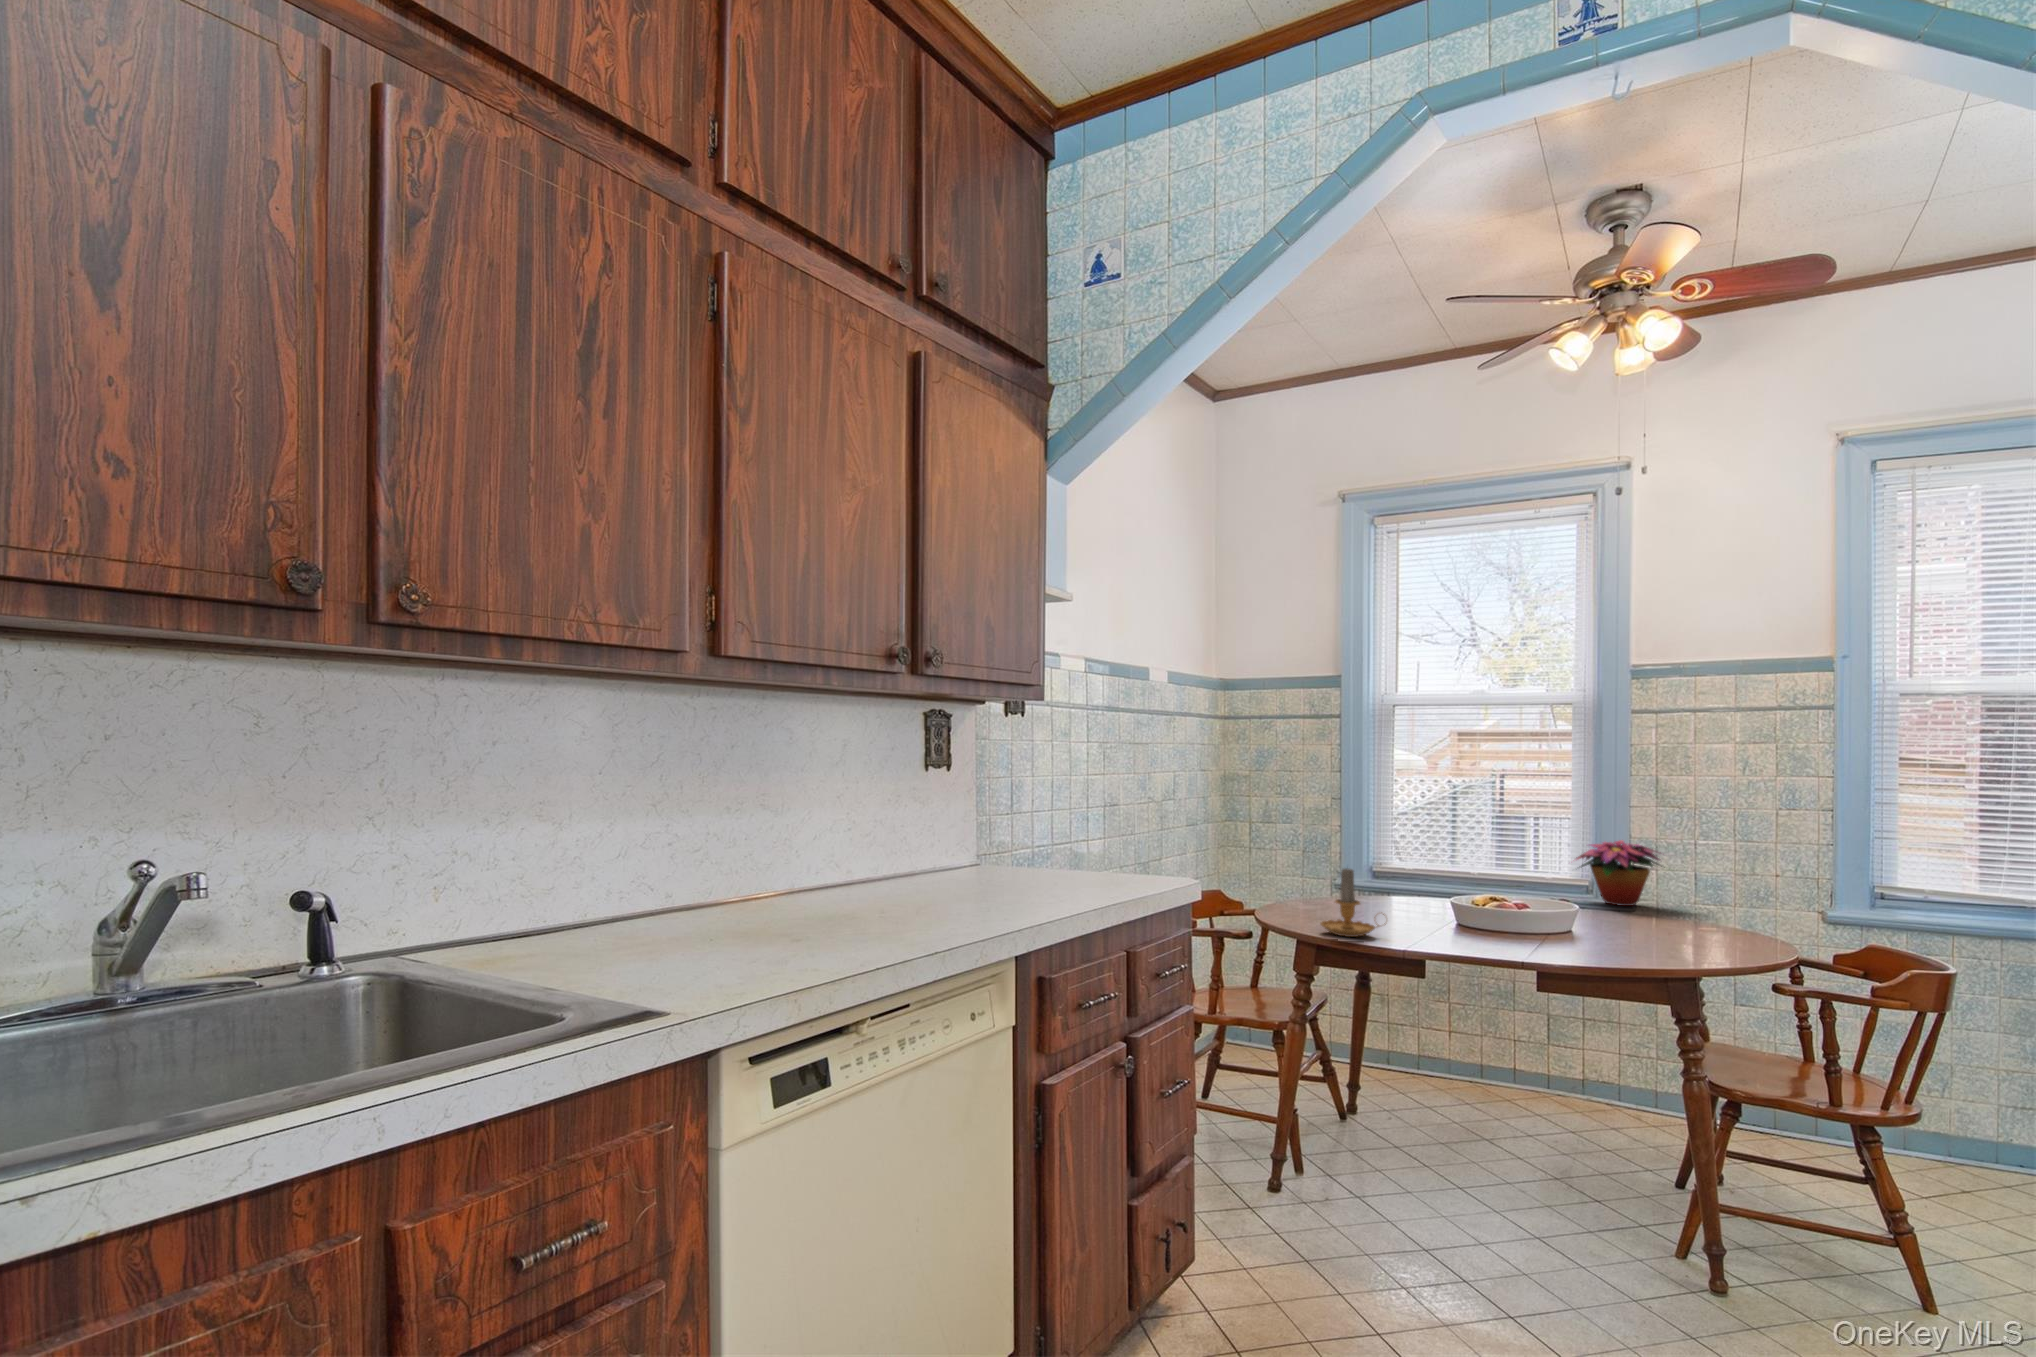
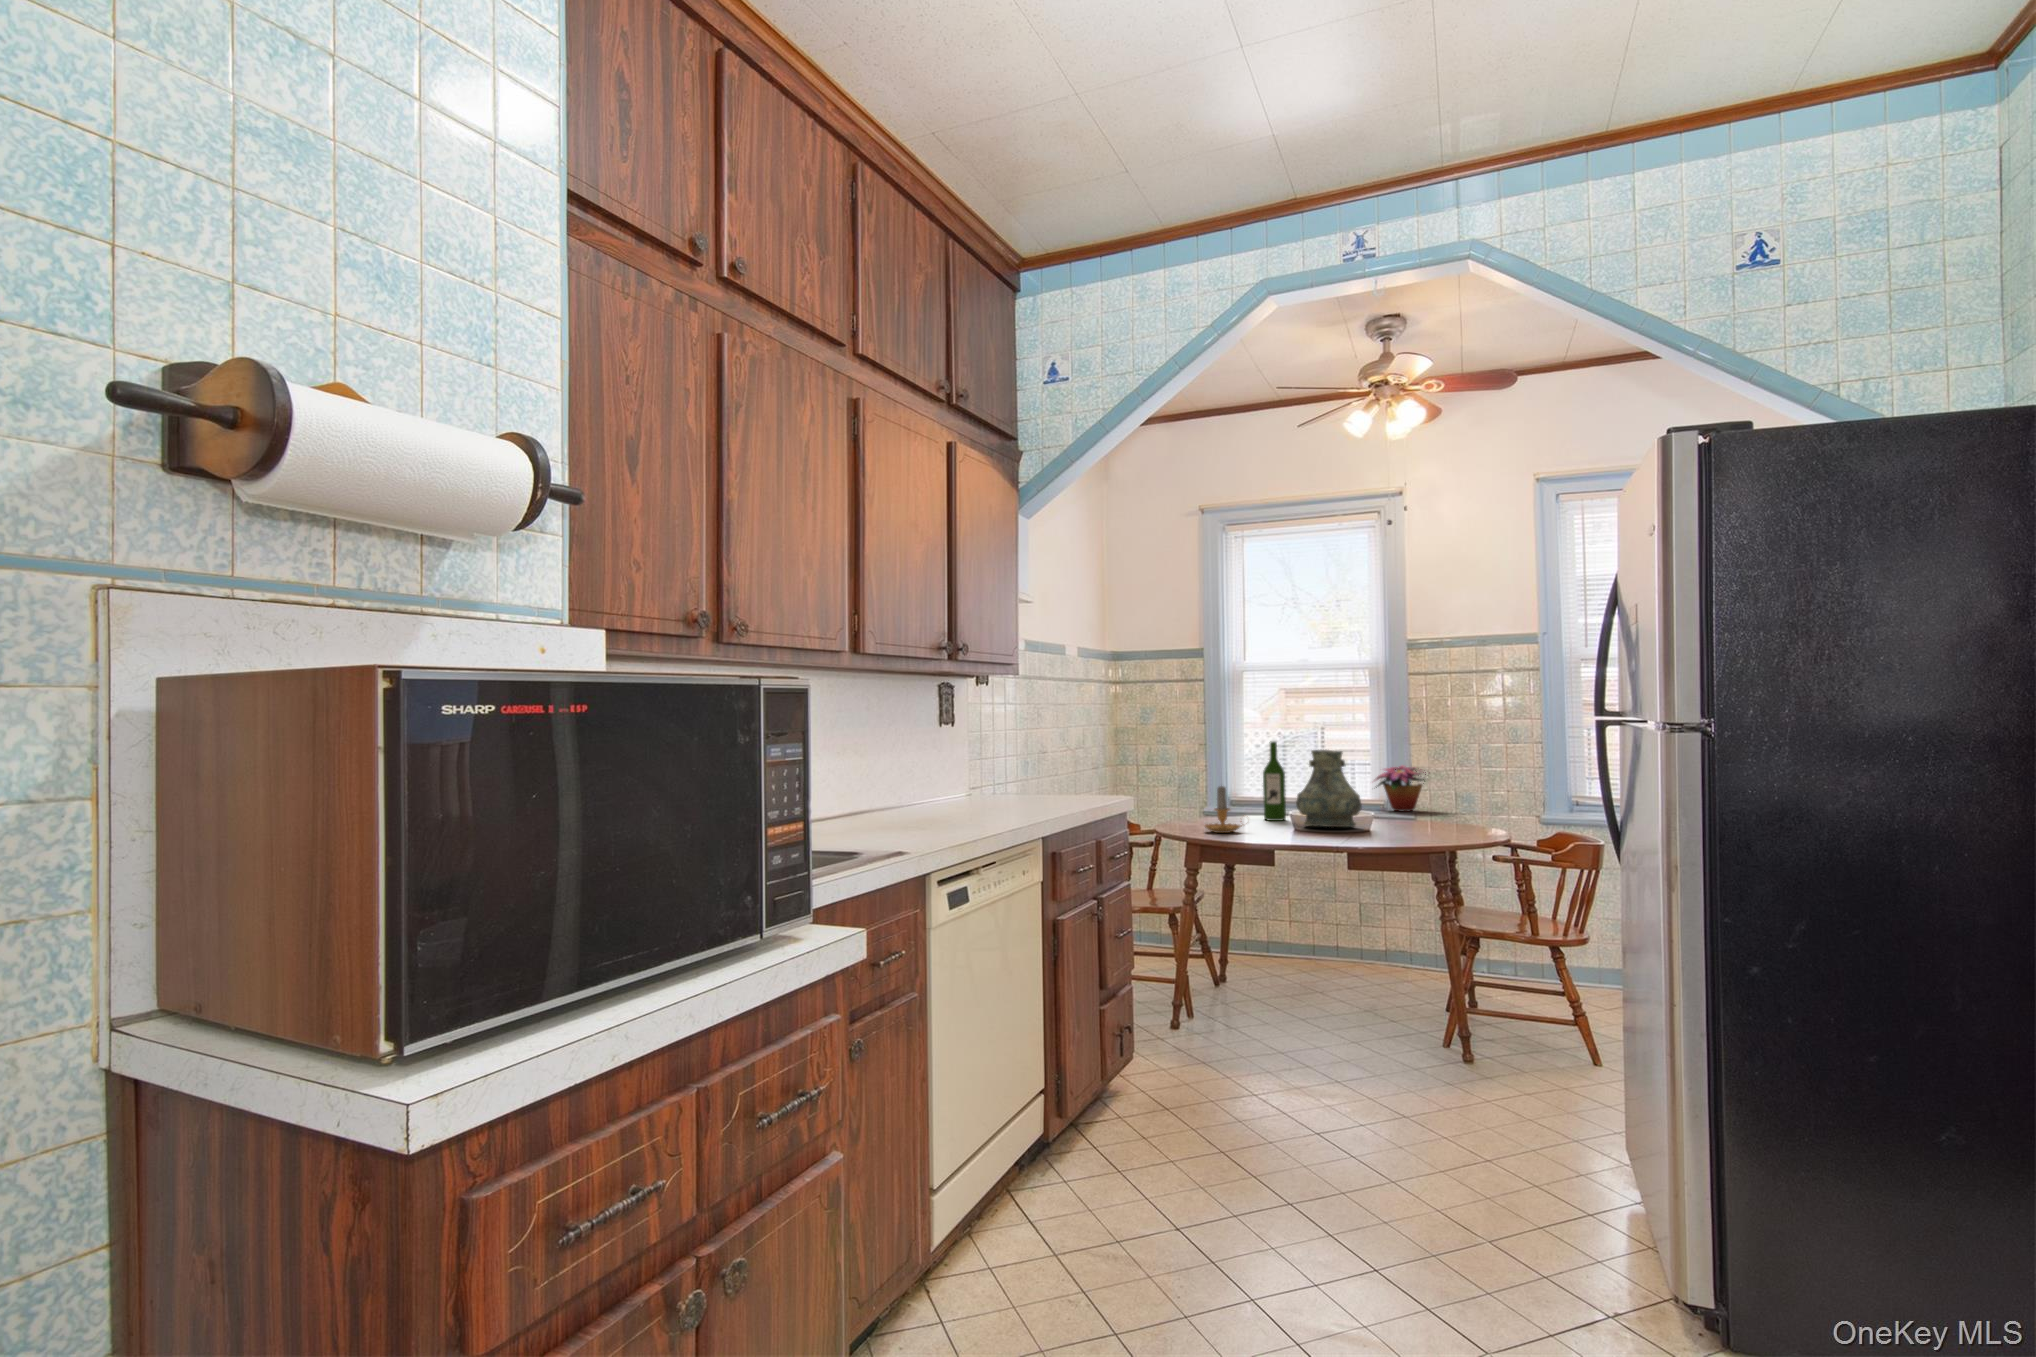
wine bottle: none [1414,802,1446,914] -> present [1263,741,1286,821]
vase: none [1460,821,1562,938] -> present [1296,750,1362,827]

